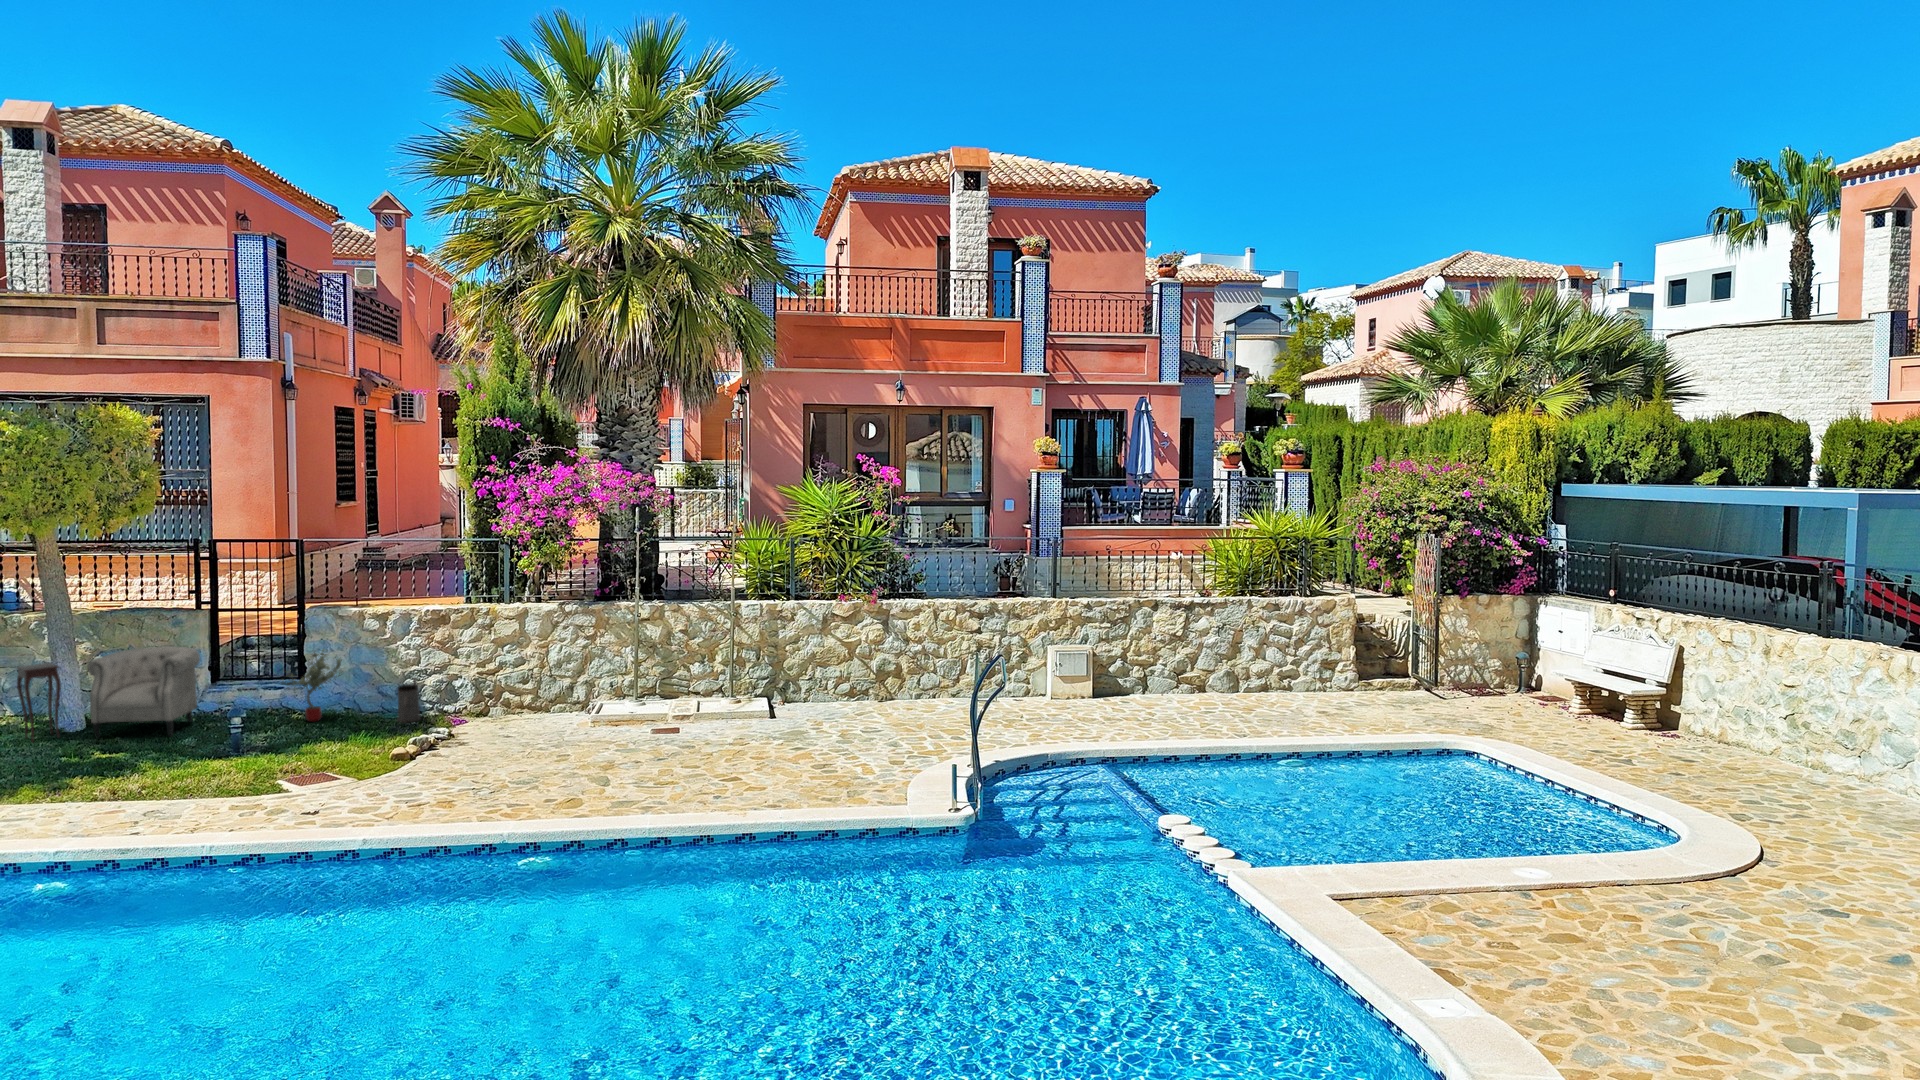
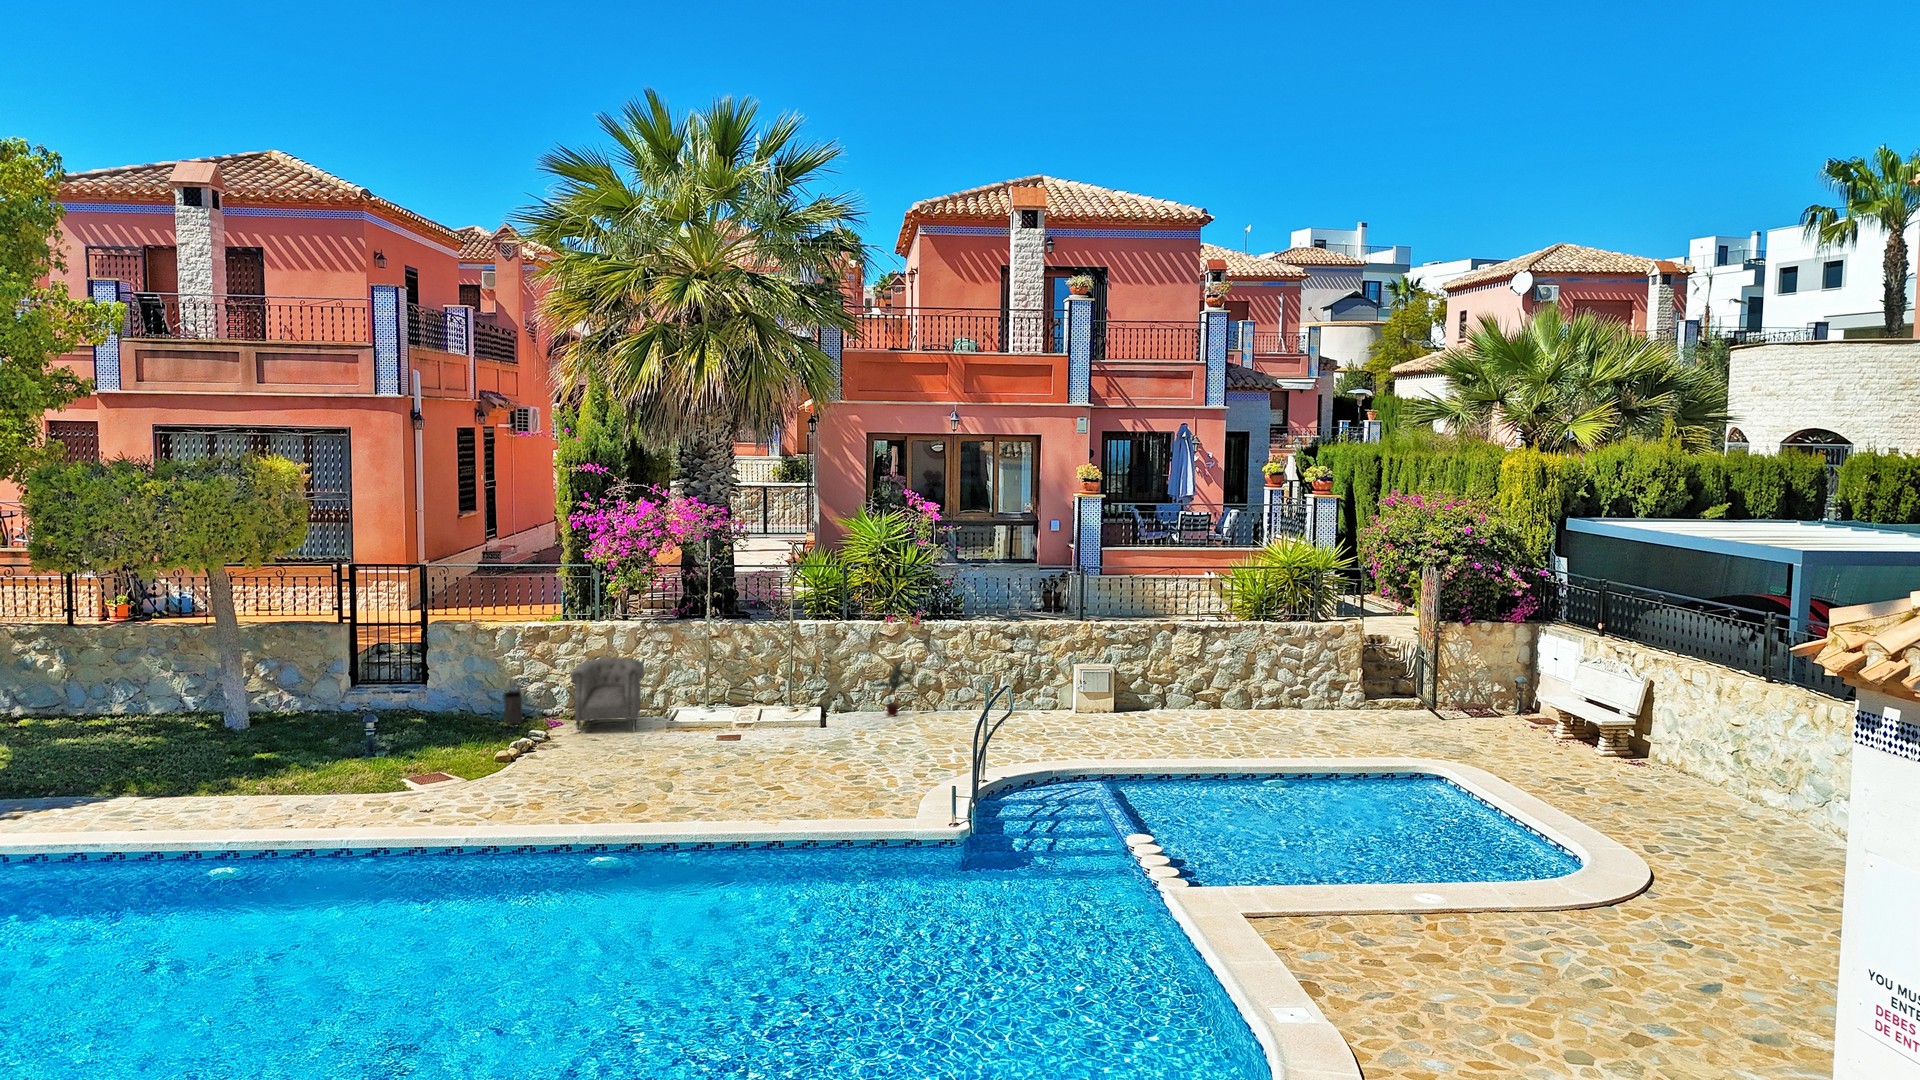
chair: present [87,646,200,738] -> present [570,657,645,733]
potted tree: present [282,650,342,722] -> present [870,659,915,716]
side table: present [17,663,61,742] -> none [195,670,230,737]

